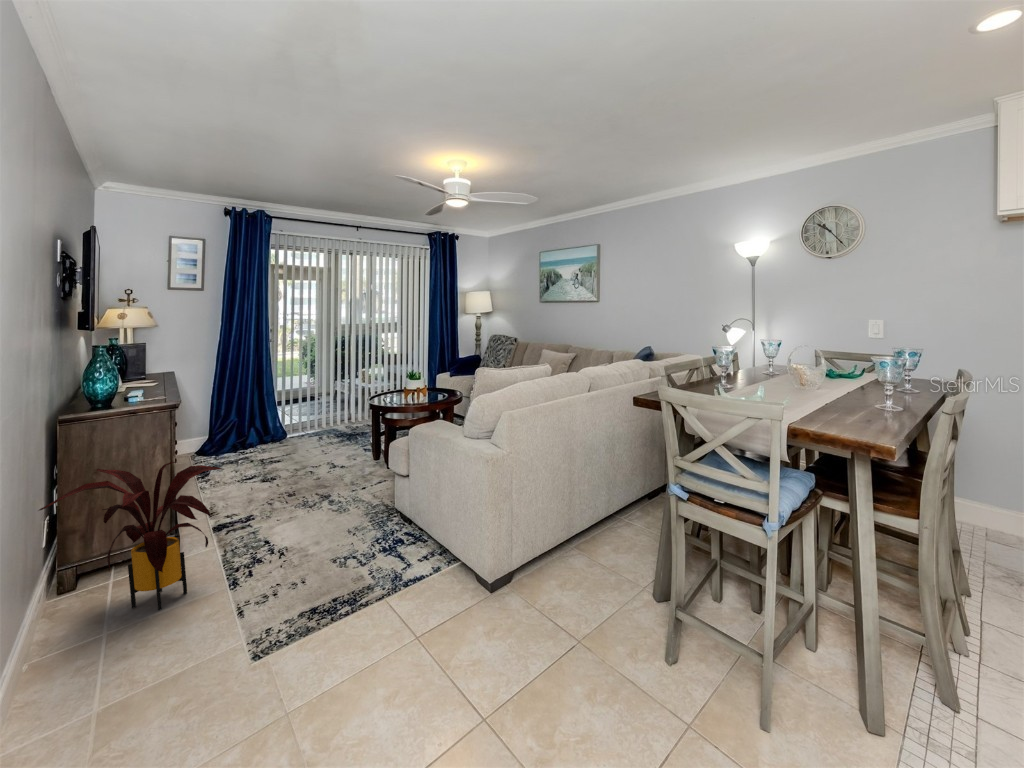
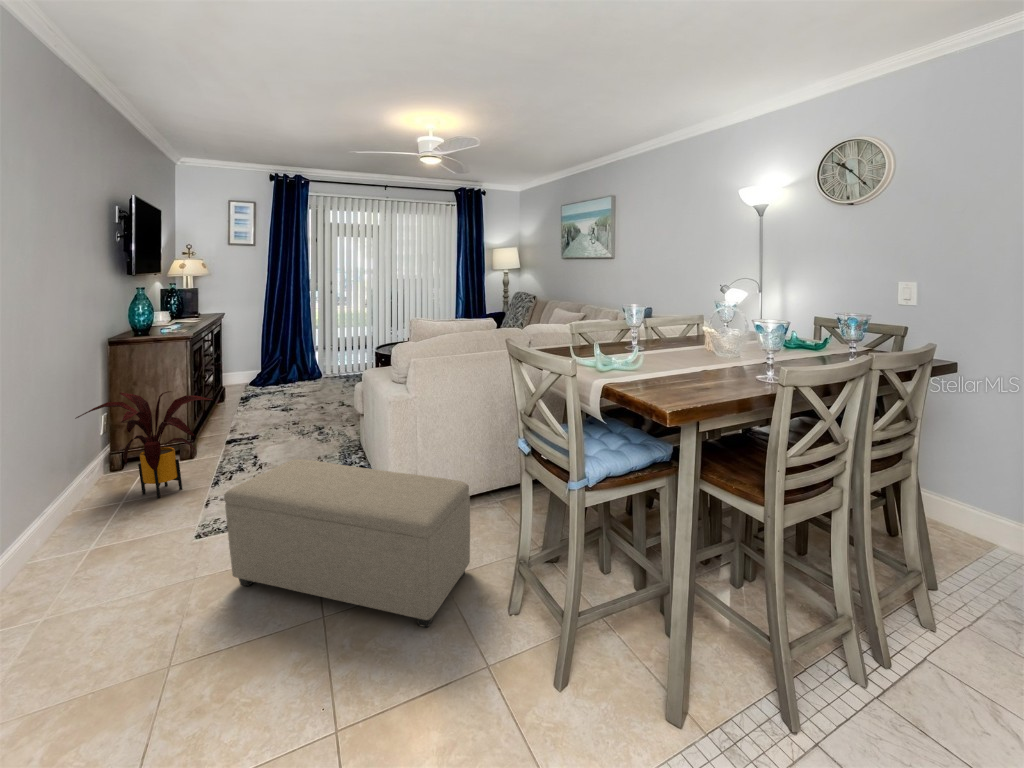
ottoman: none [351,531,669,732] -> present [224,459,470,627]

